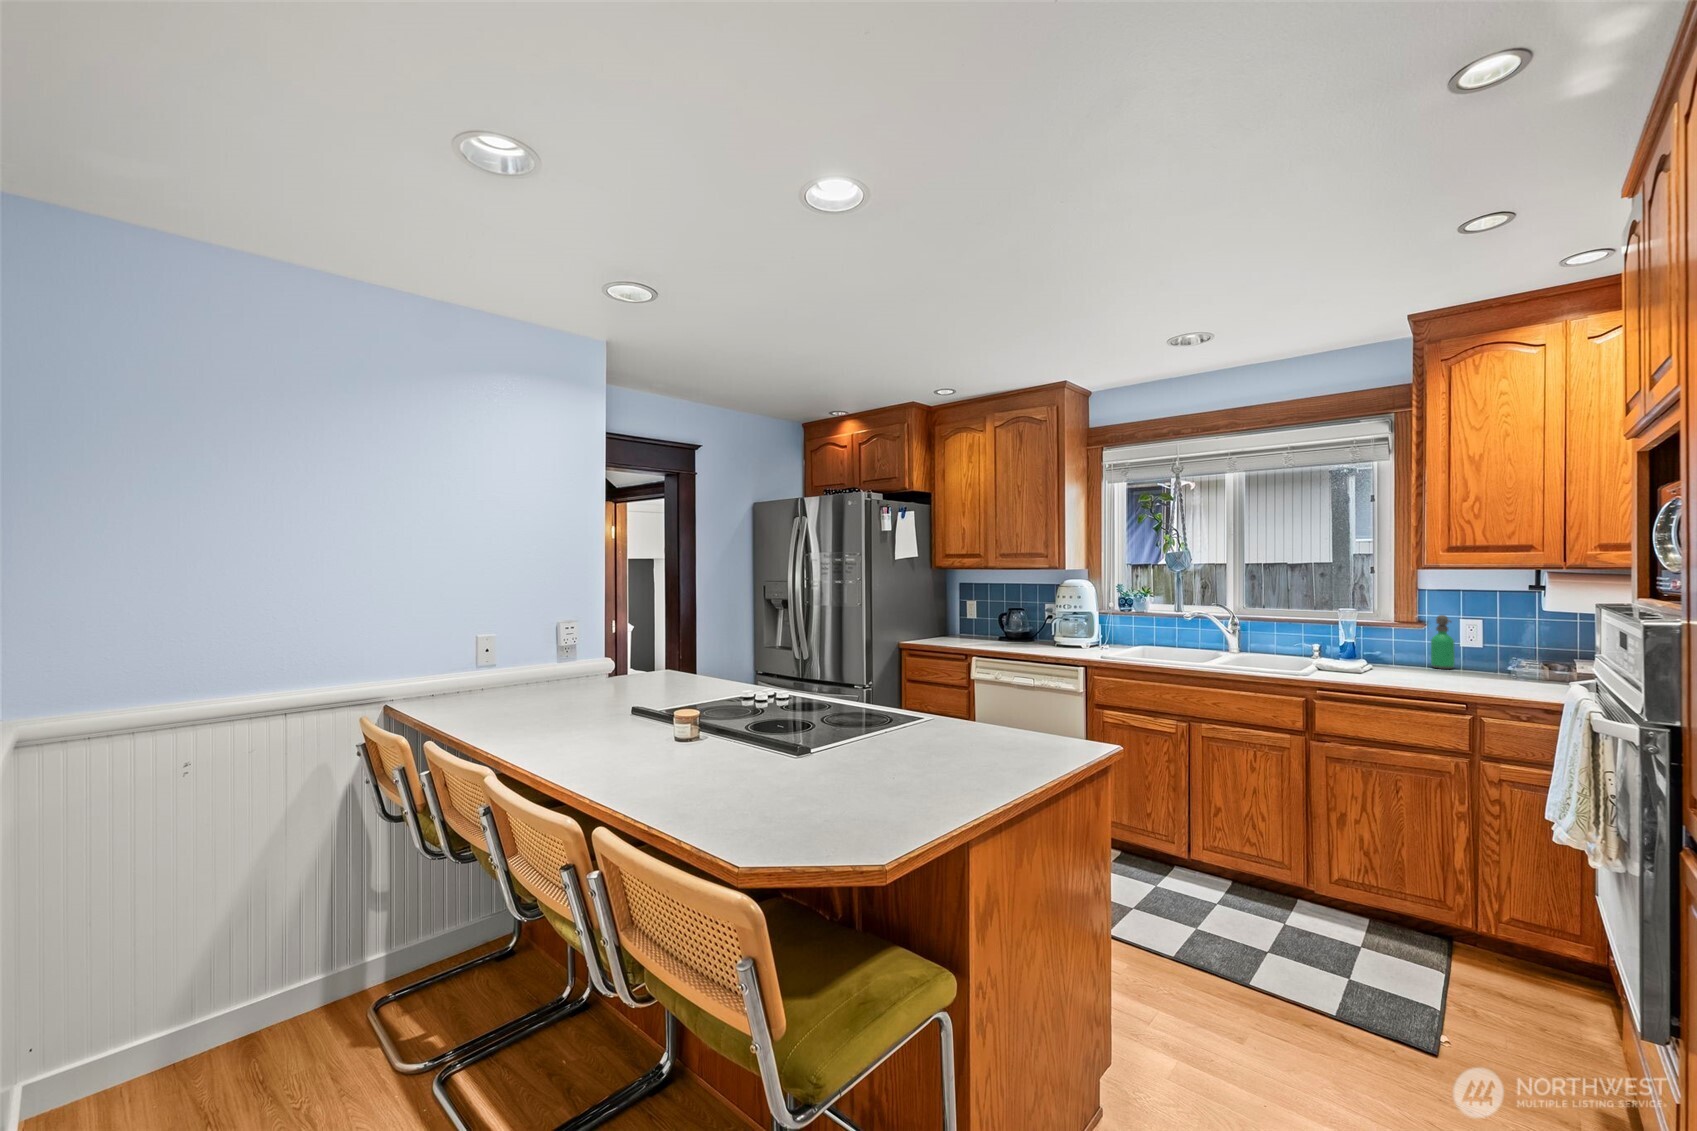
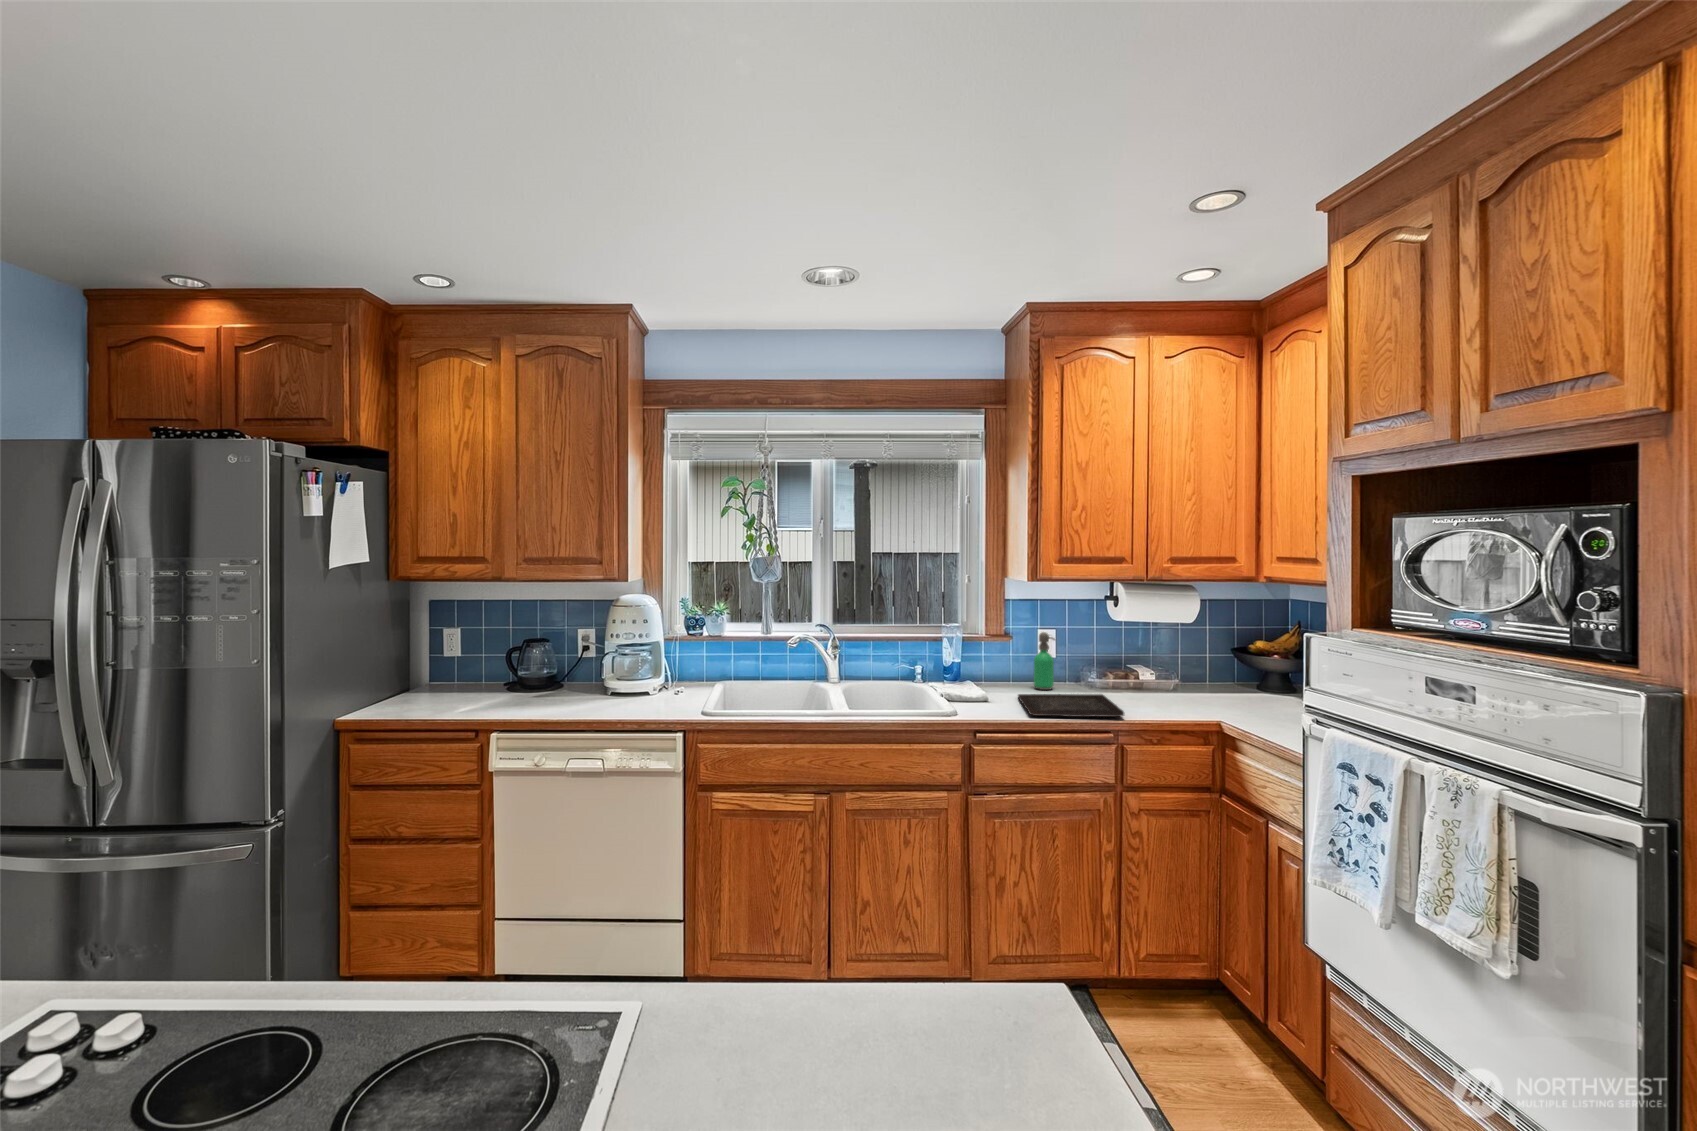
tray: none [1378,668,1499,690] -> present [1018,694,1124,717]

